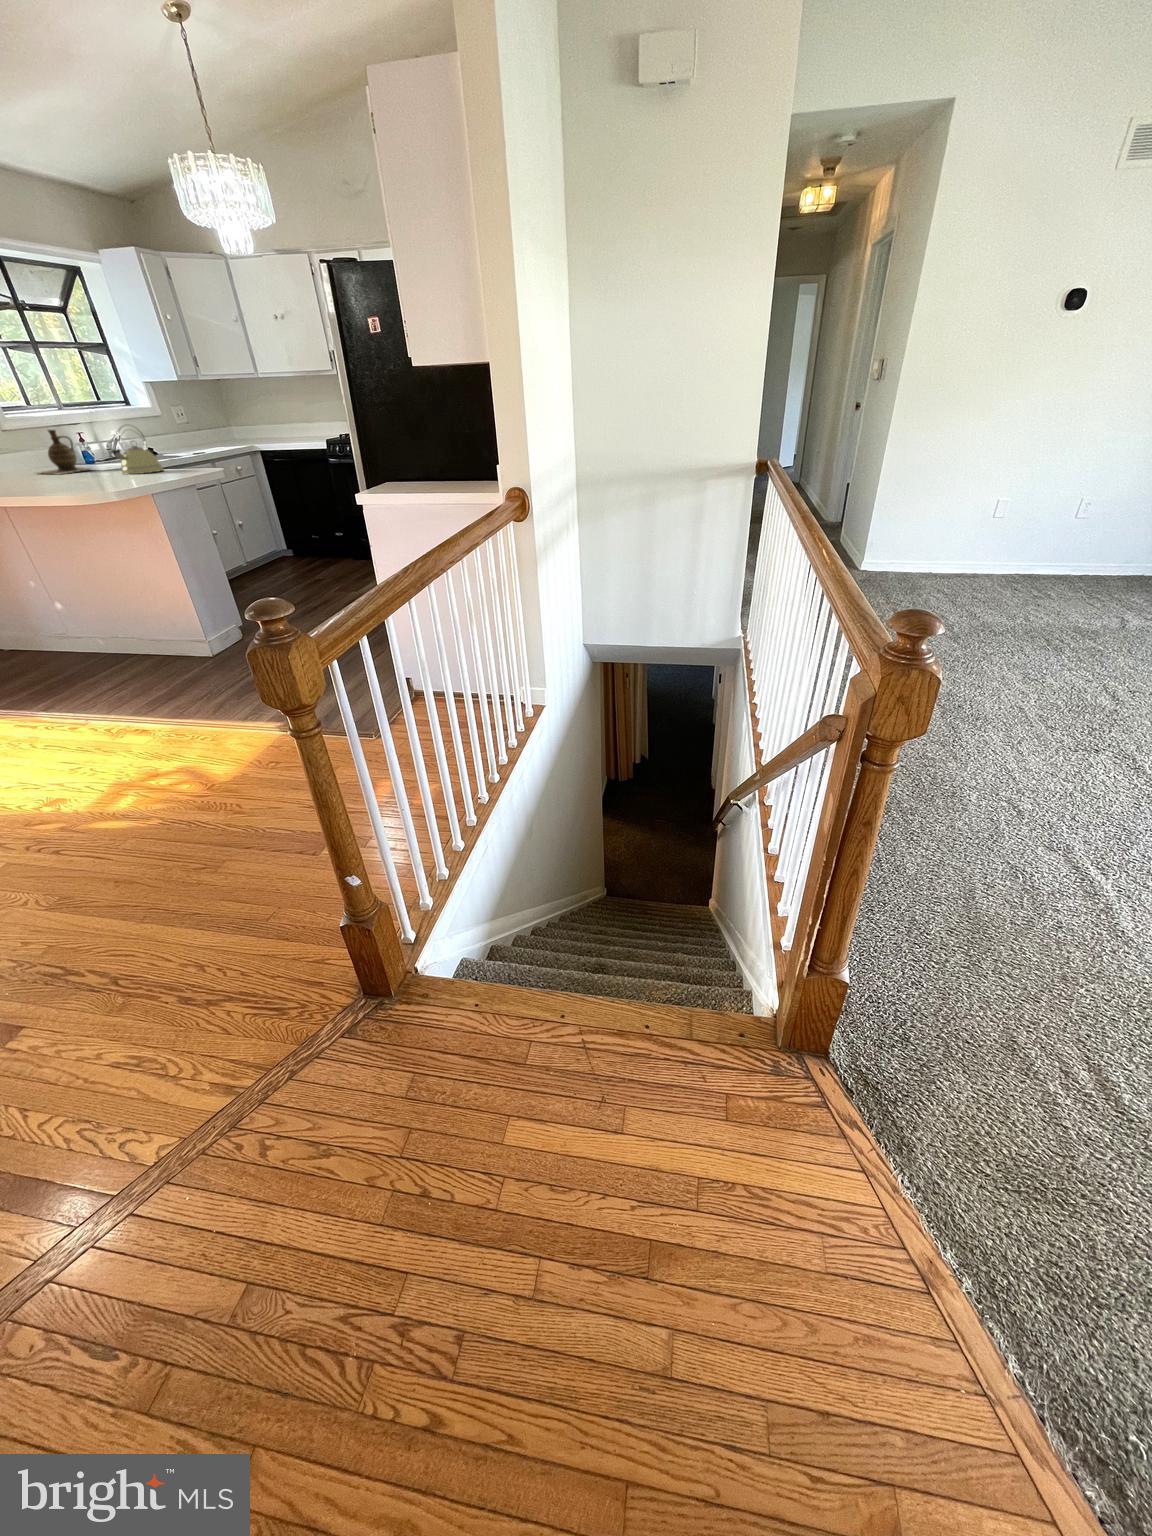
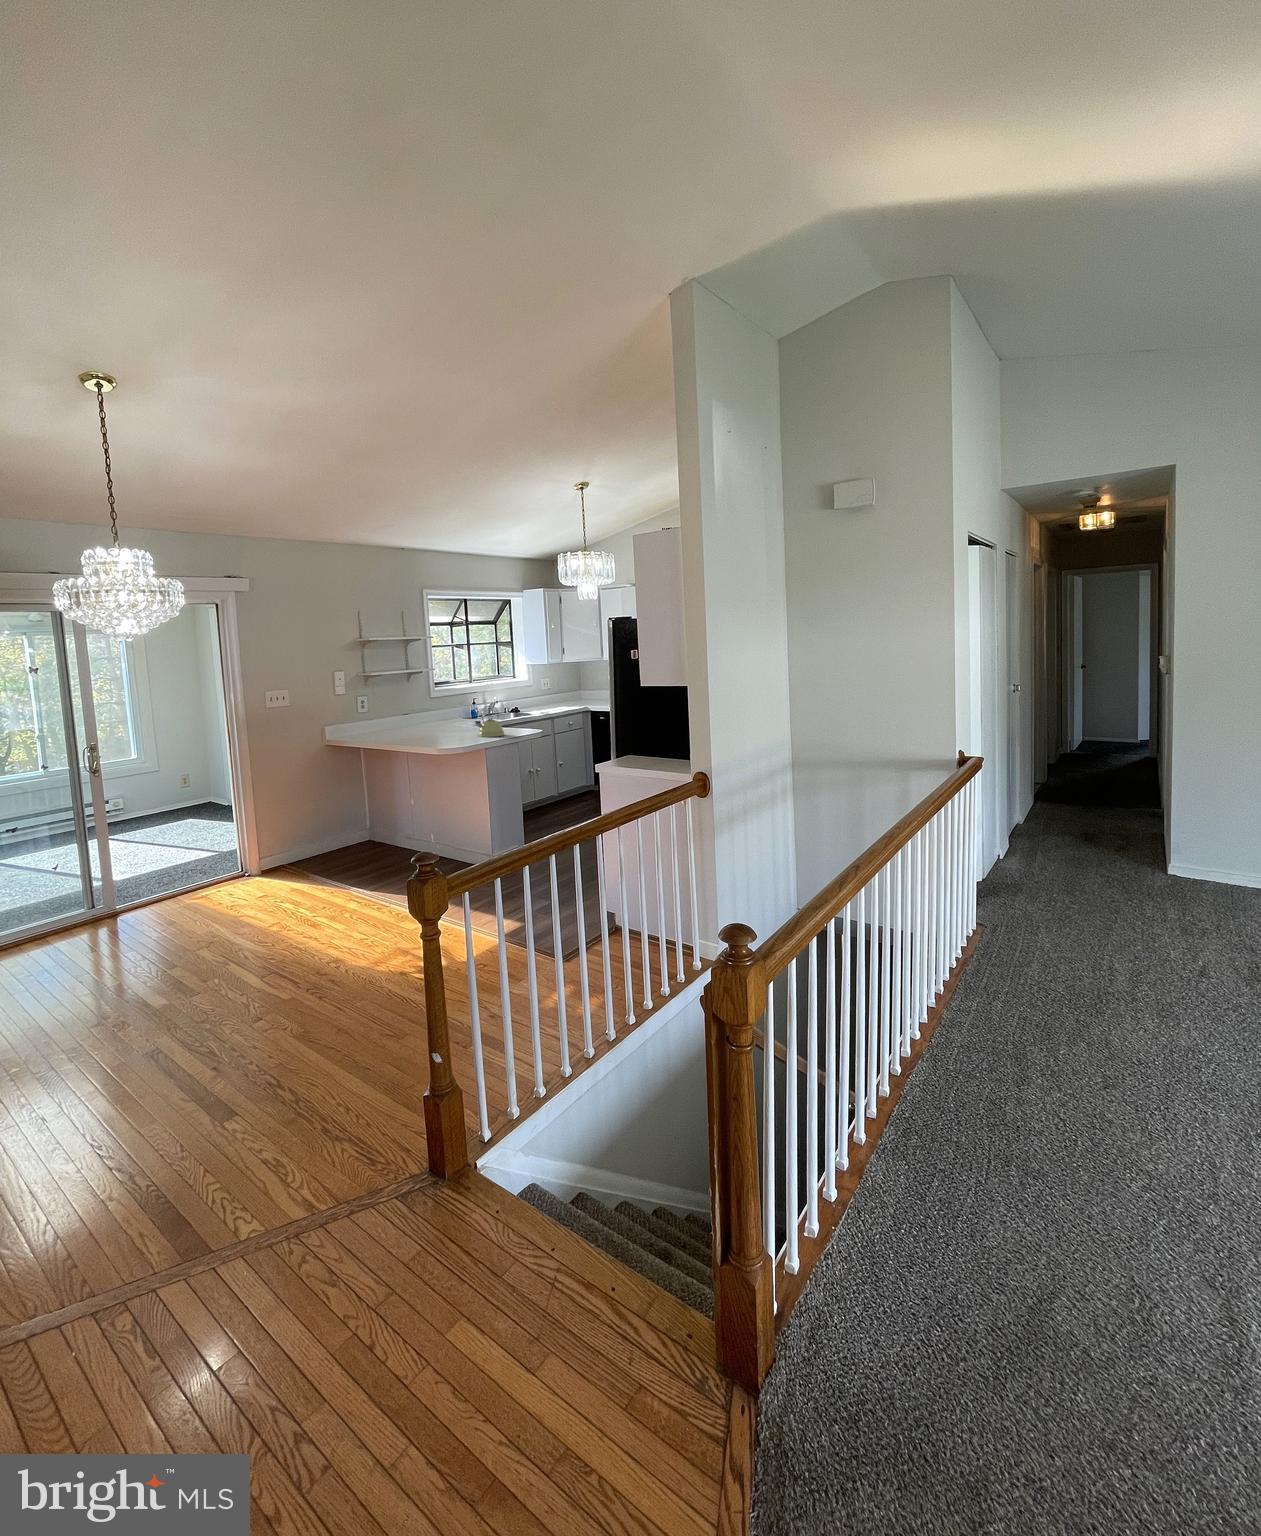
ceramic jug: present [40,430,93,475] -> none [430,705,469,733]

